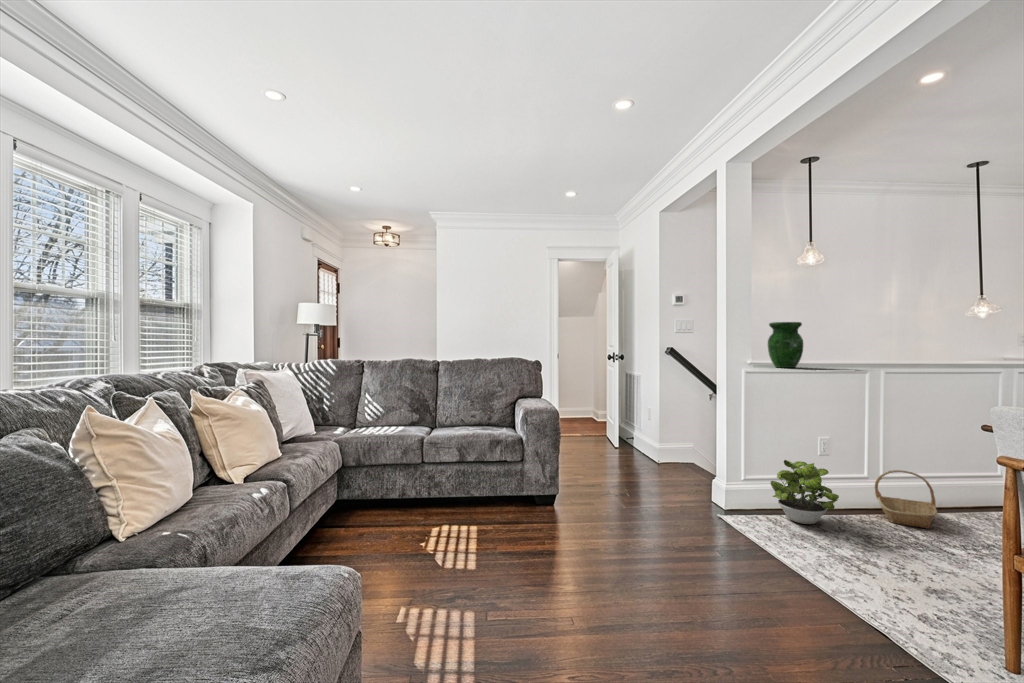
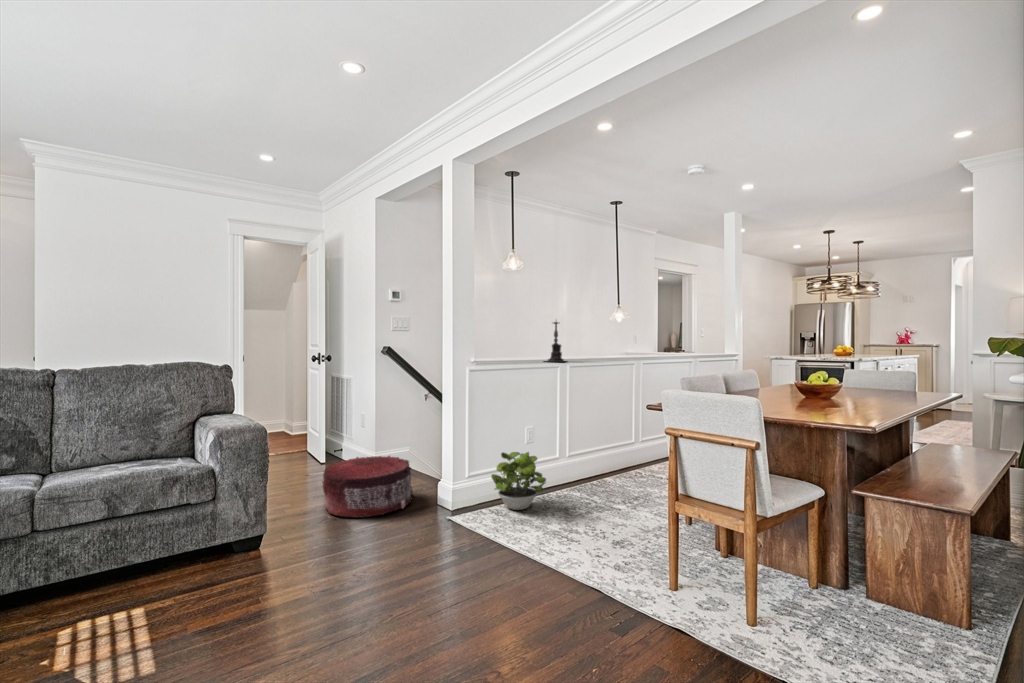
candle holder: none [840,316,879,368] -> present [548,322,564,362]
vase: present [768,322,803,368] -> none [488,320,517,364]
pouf: none [607,444,690,499] -> present [322,456,414,517]
basket: present [875,470,937,528] -> none [567,448,608,494]

